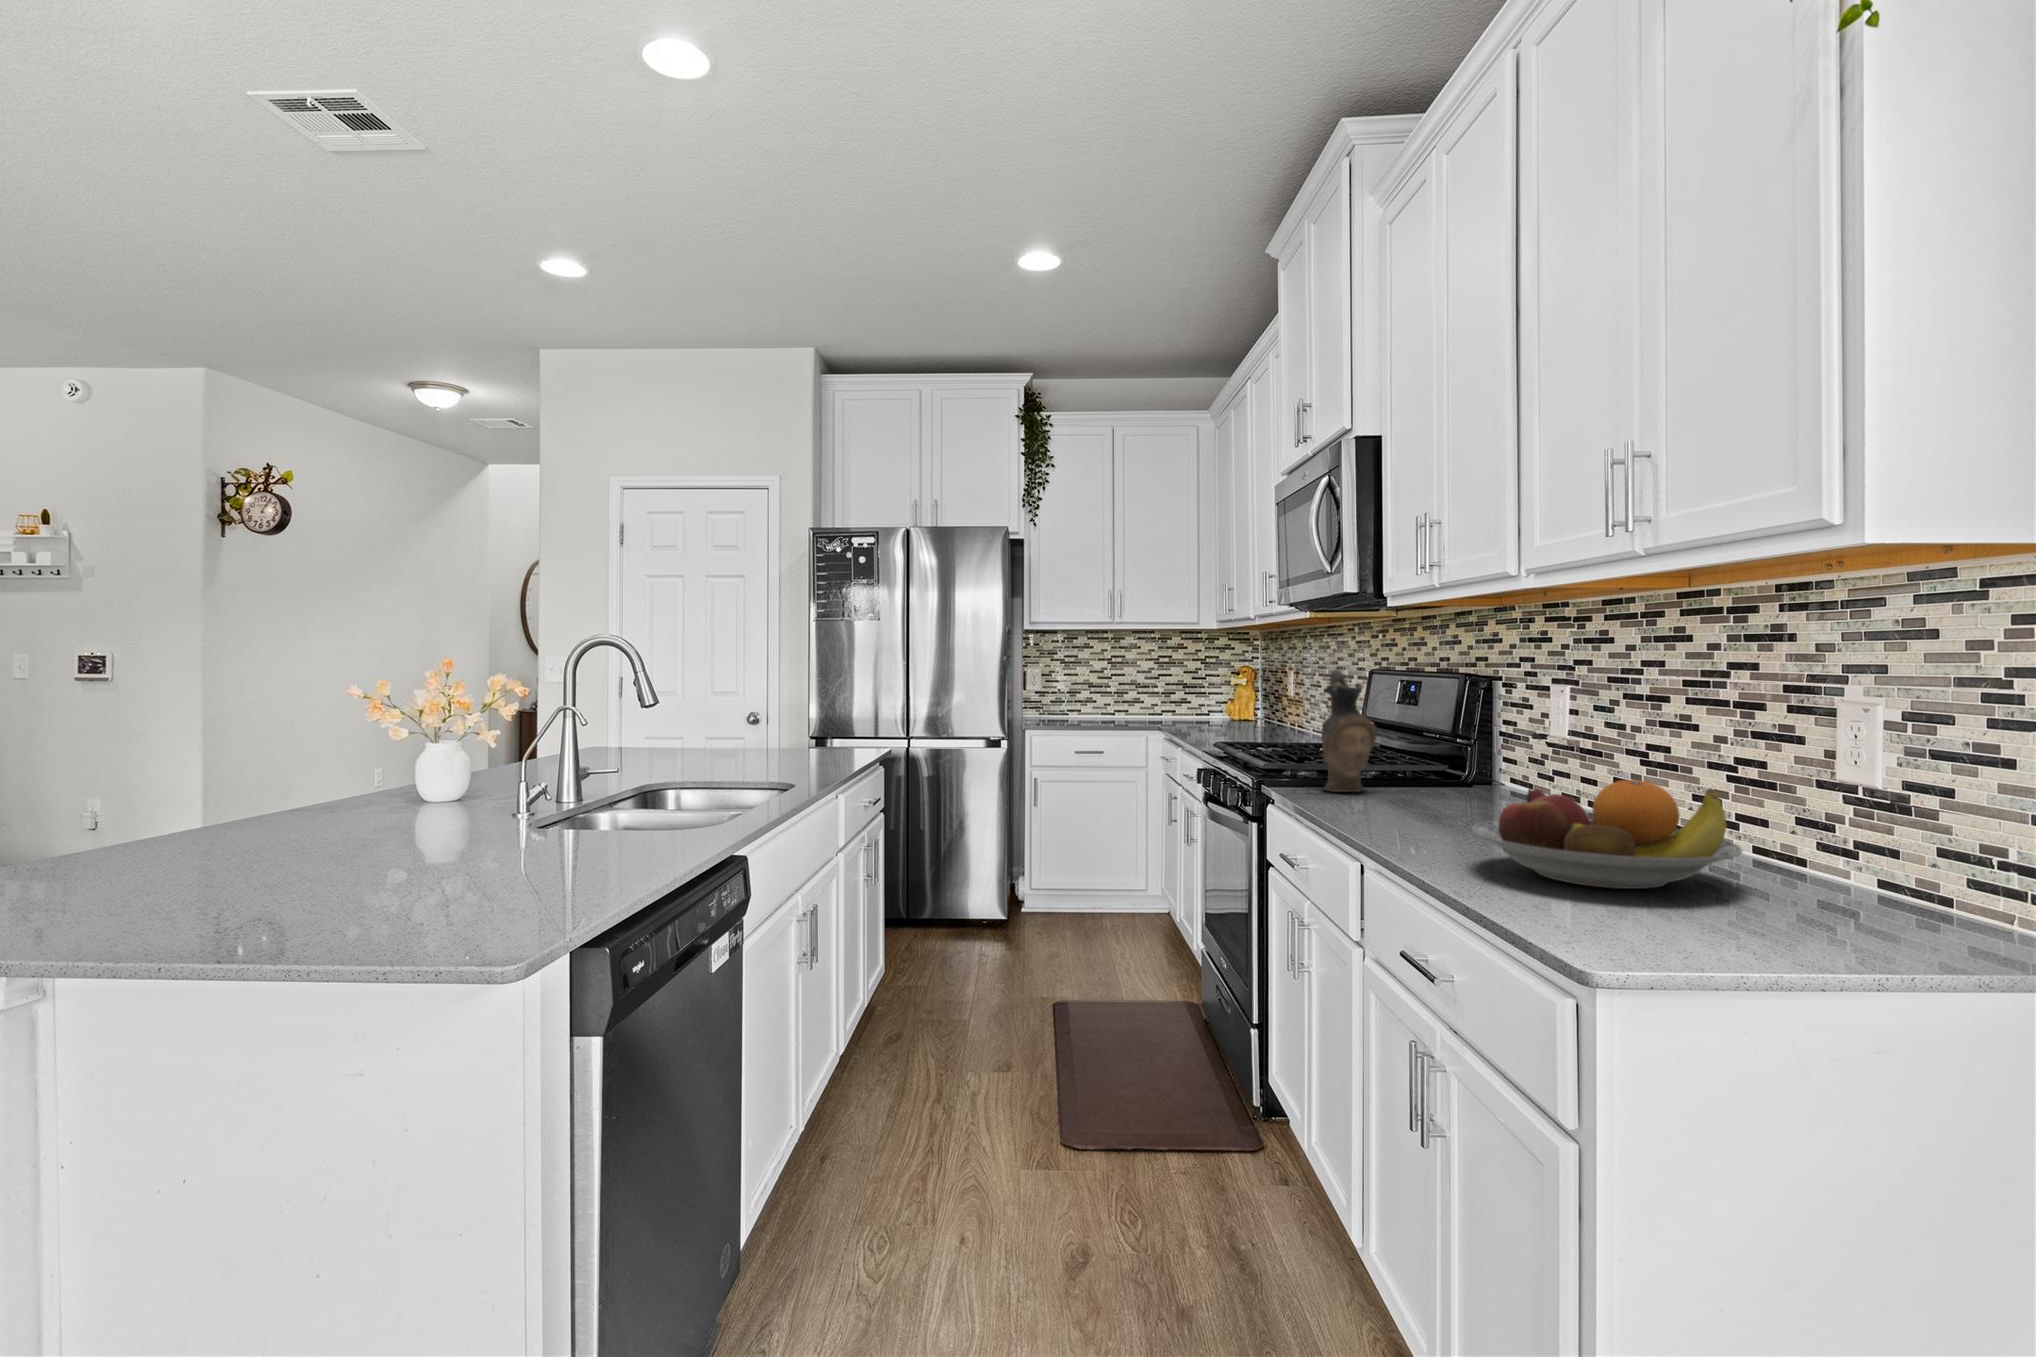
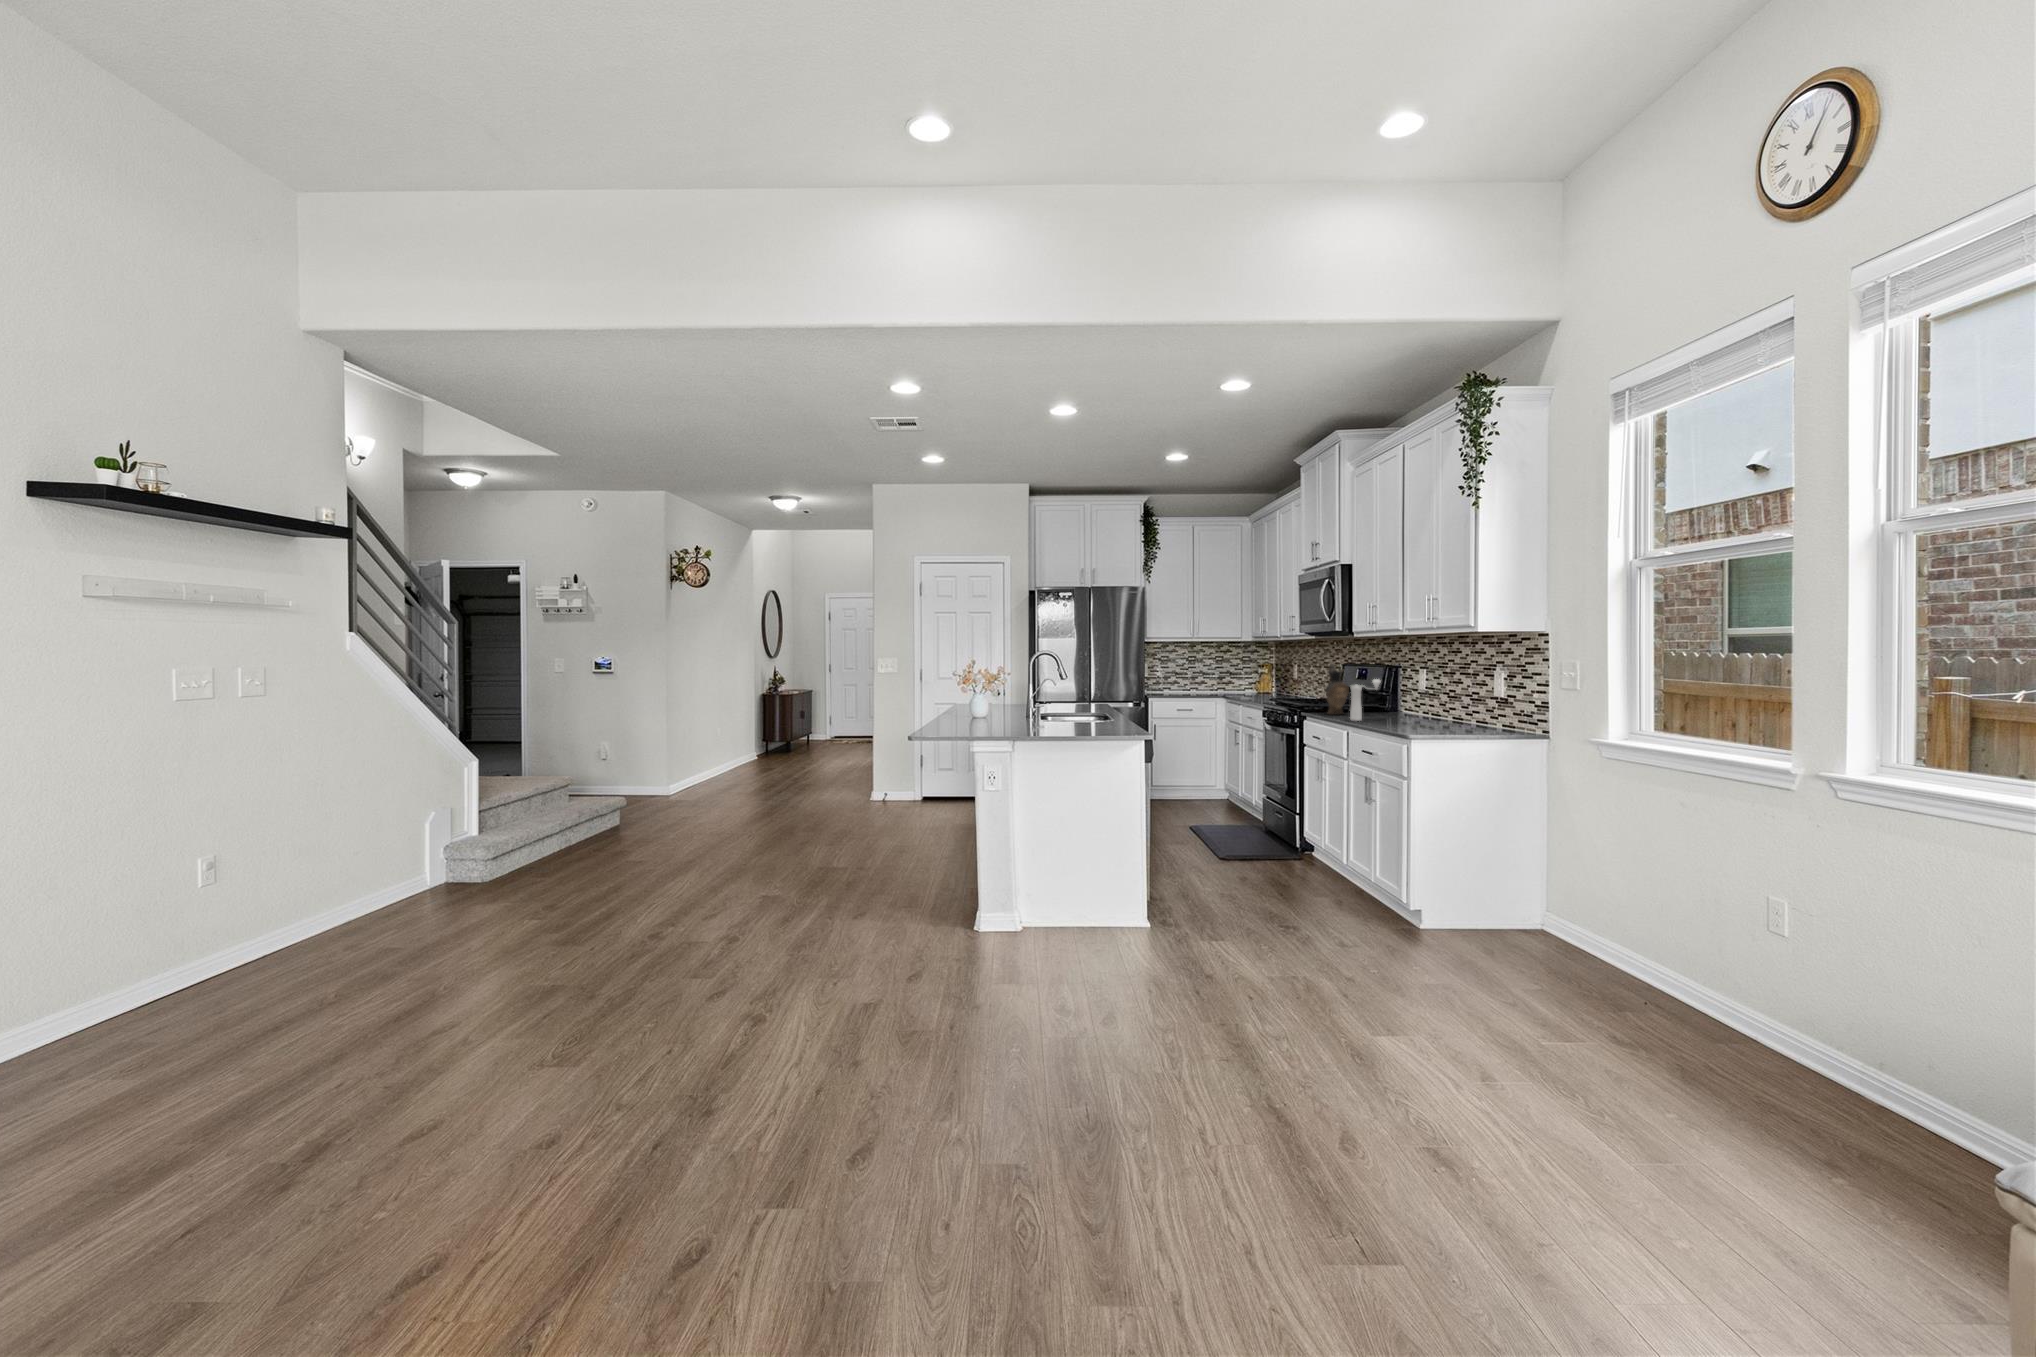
pepper mill: none [1375,712,1458,825] -> present [1350,679,1381,721]
fruit bowl: present [1472,780,1743,889] -> none [1384,697,1464,729]

